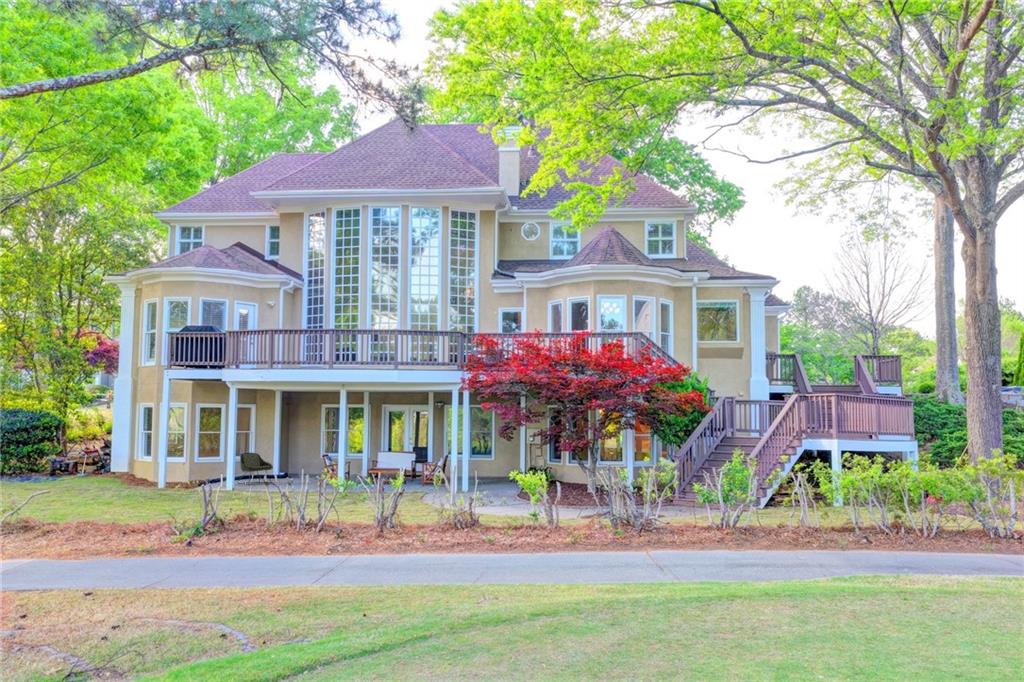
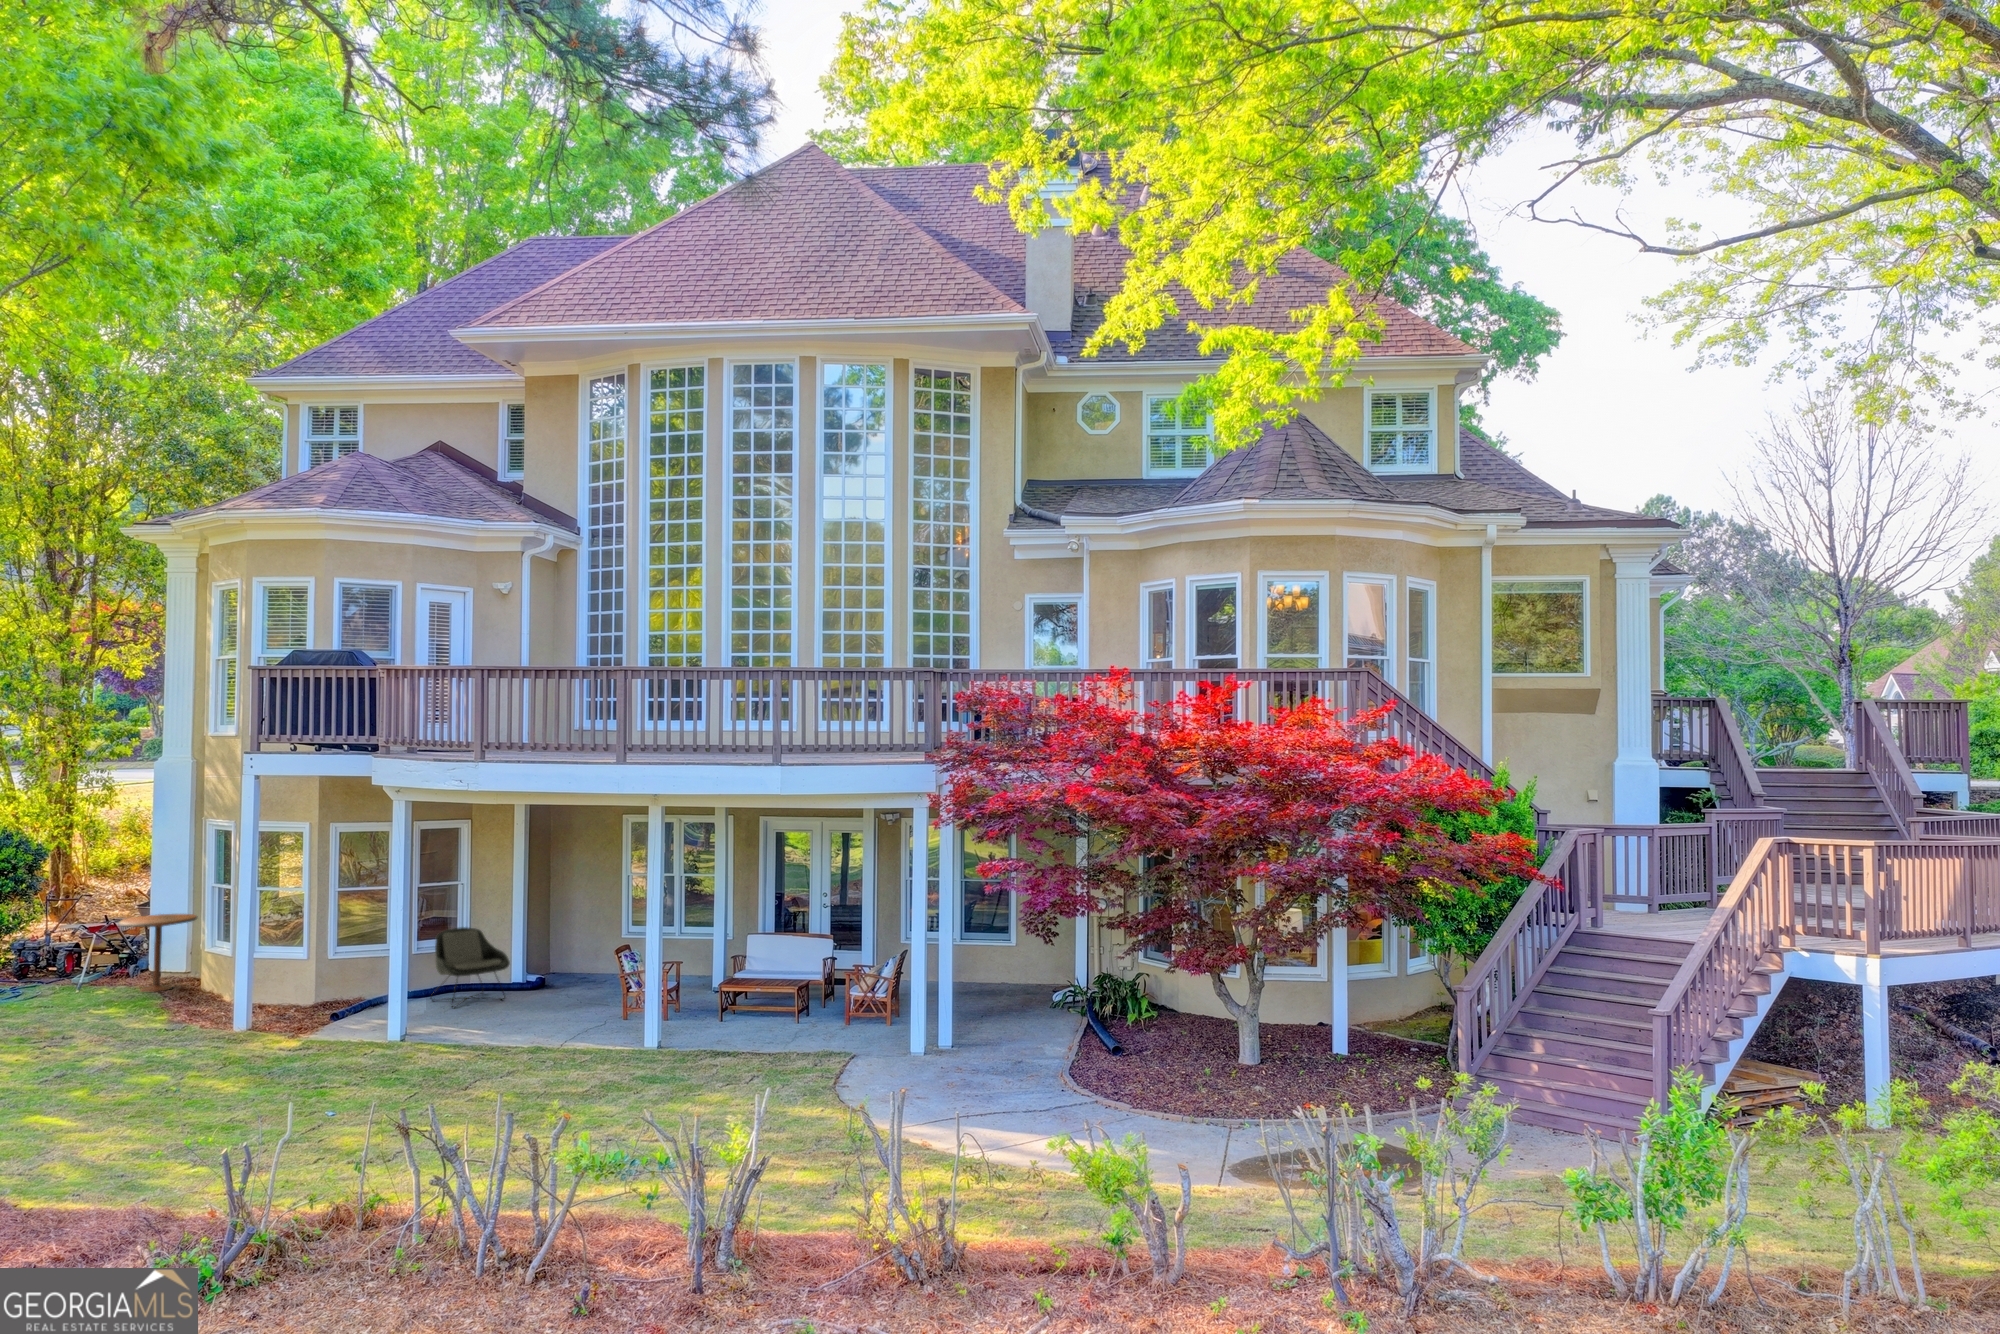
pedestal table: none [95,450,129,483] -> present [119,914,197,992]

